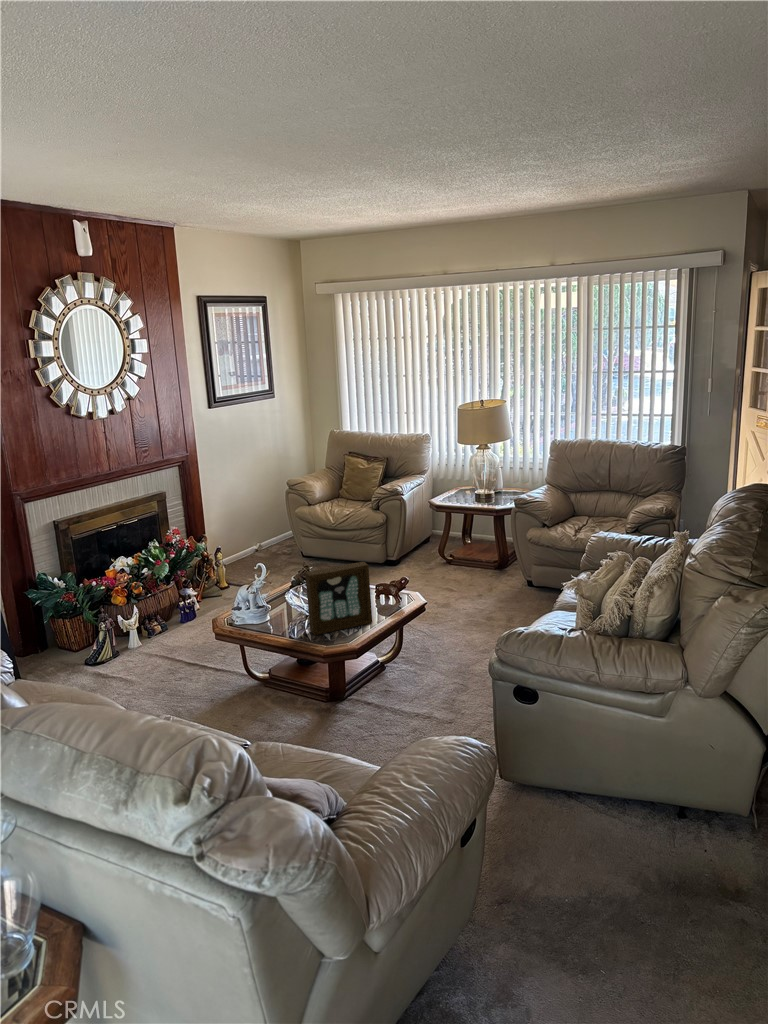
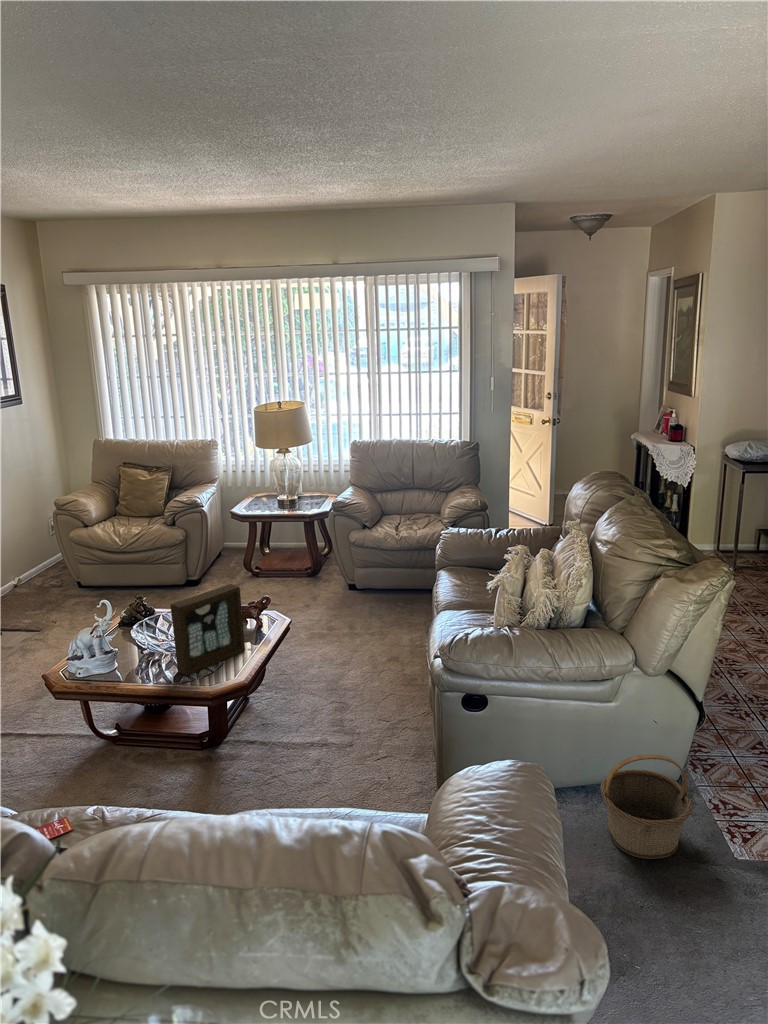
basket: none [642,783,742,899] -> present [601,754,693,859]

